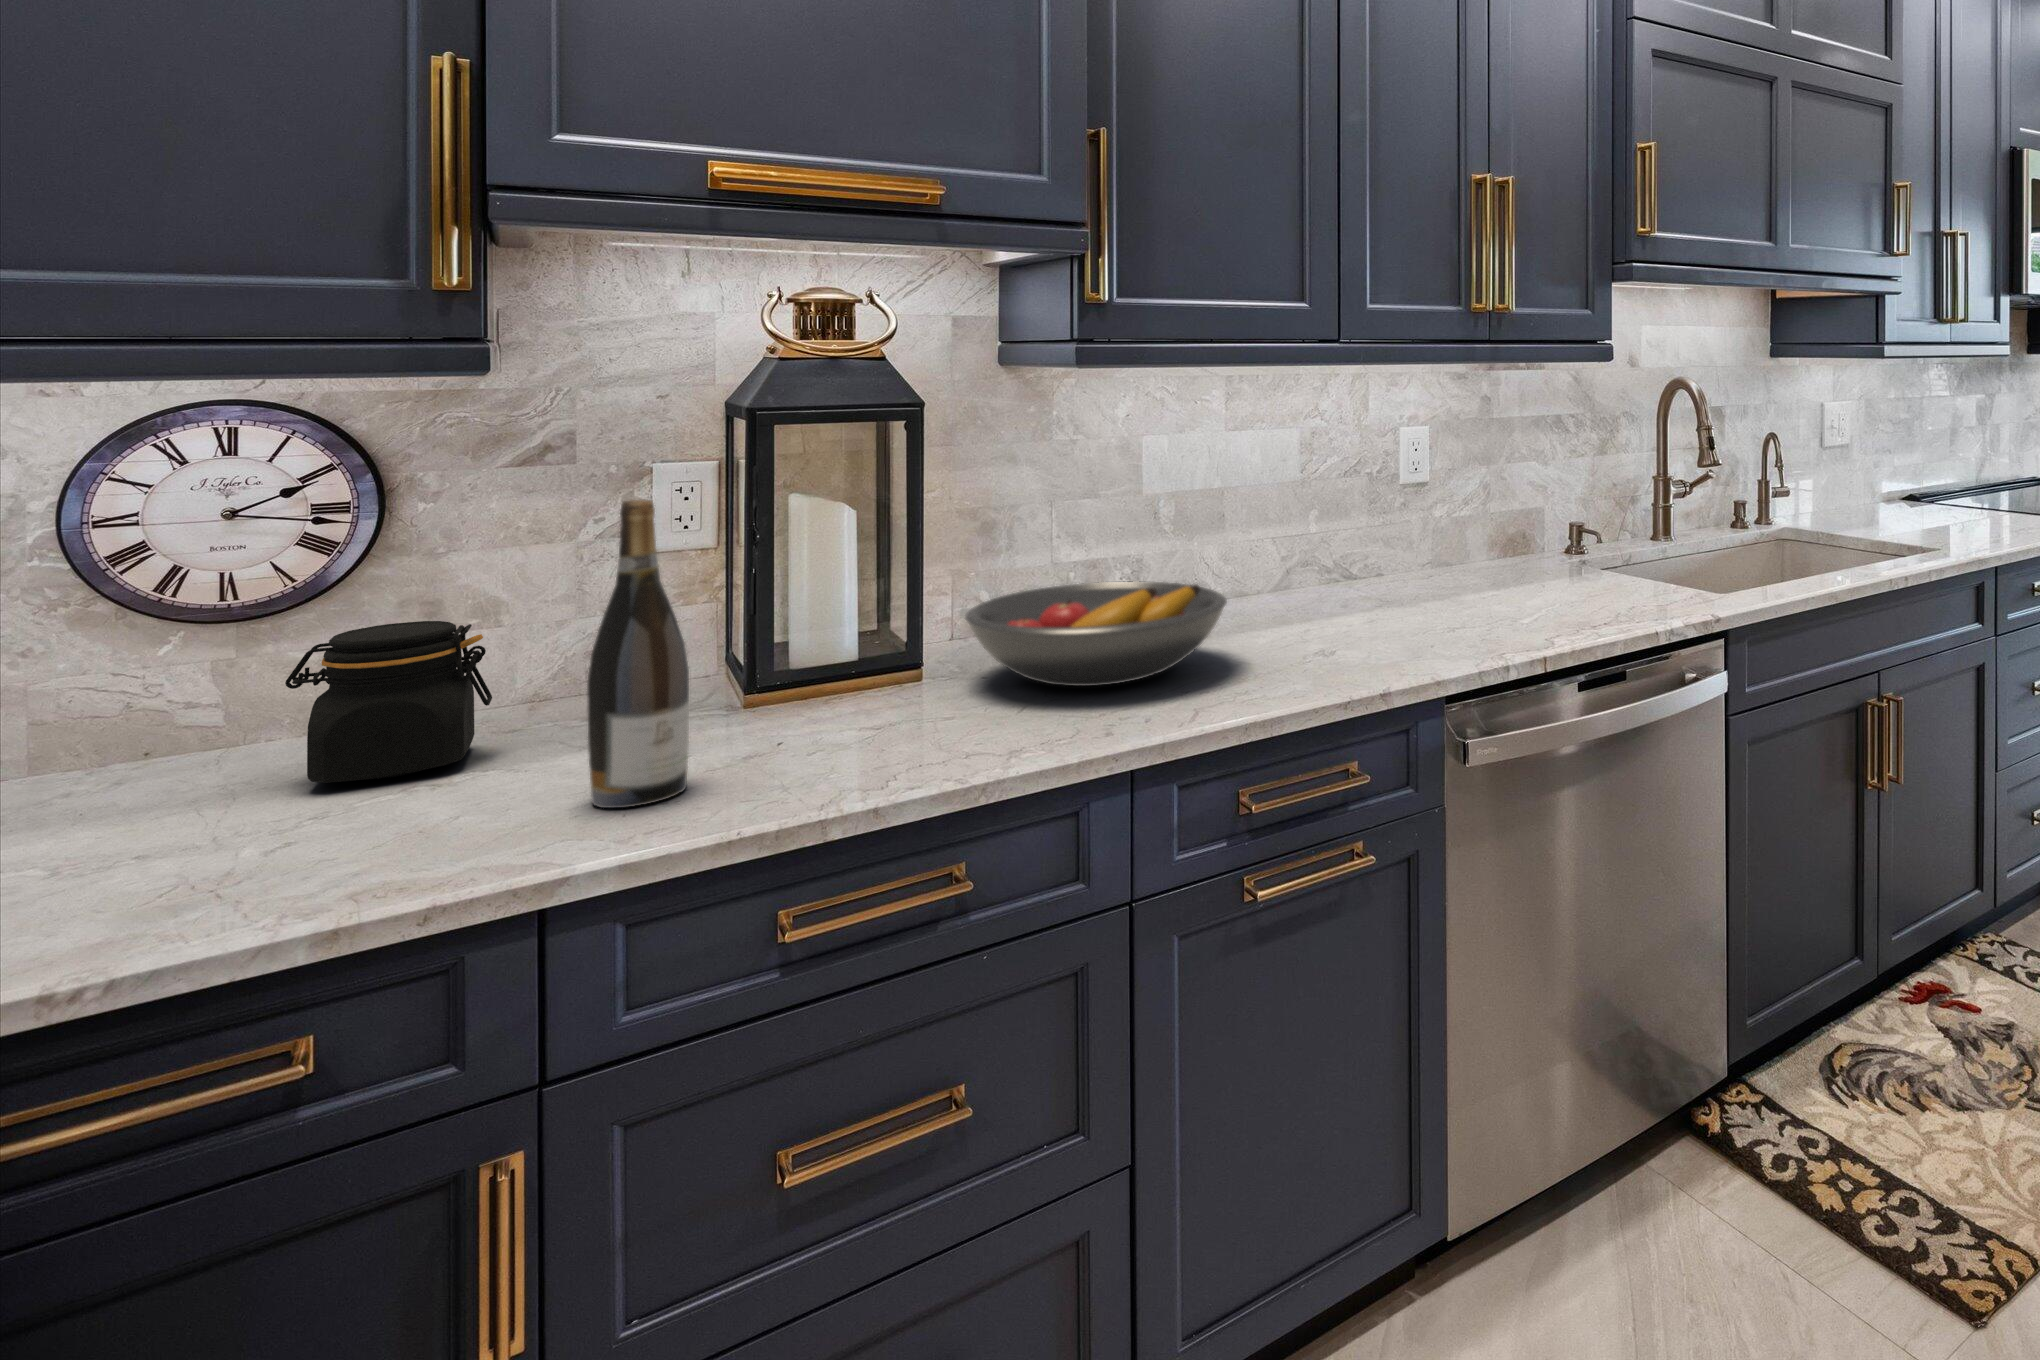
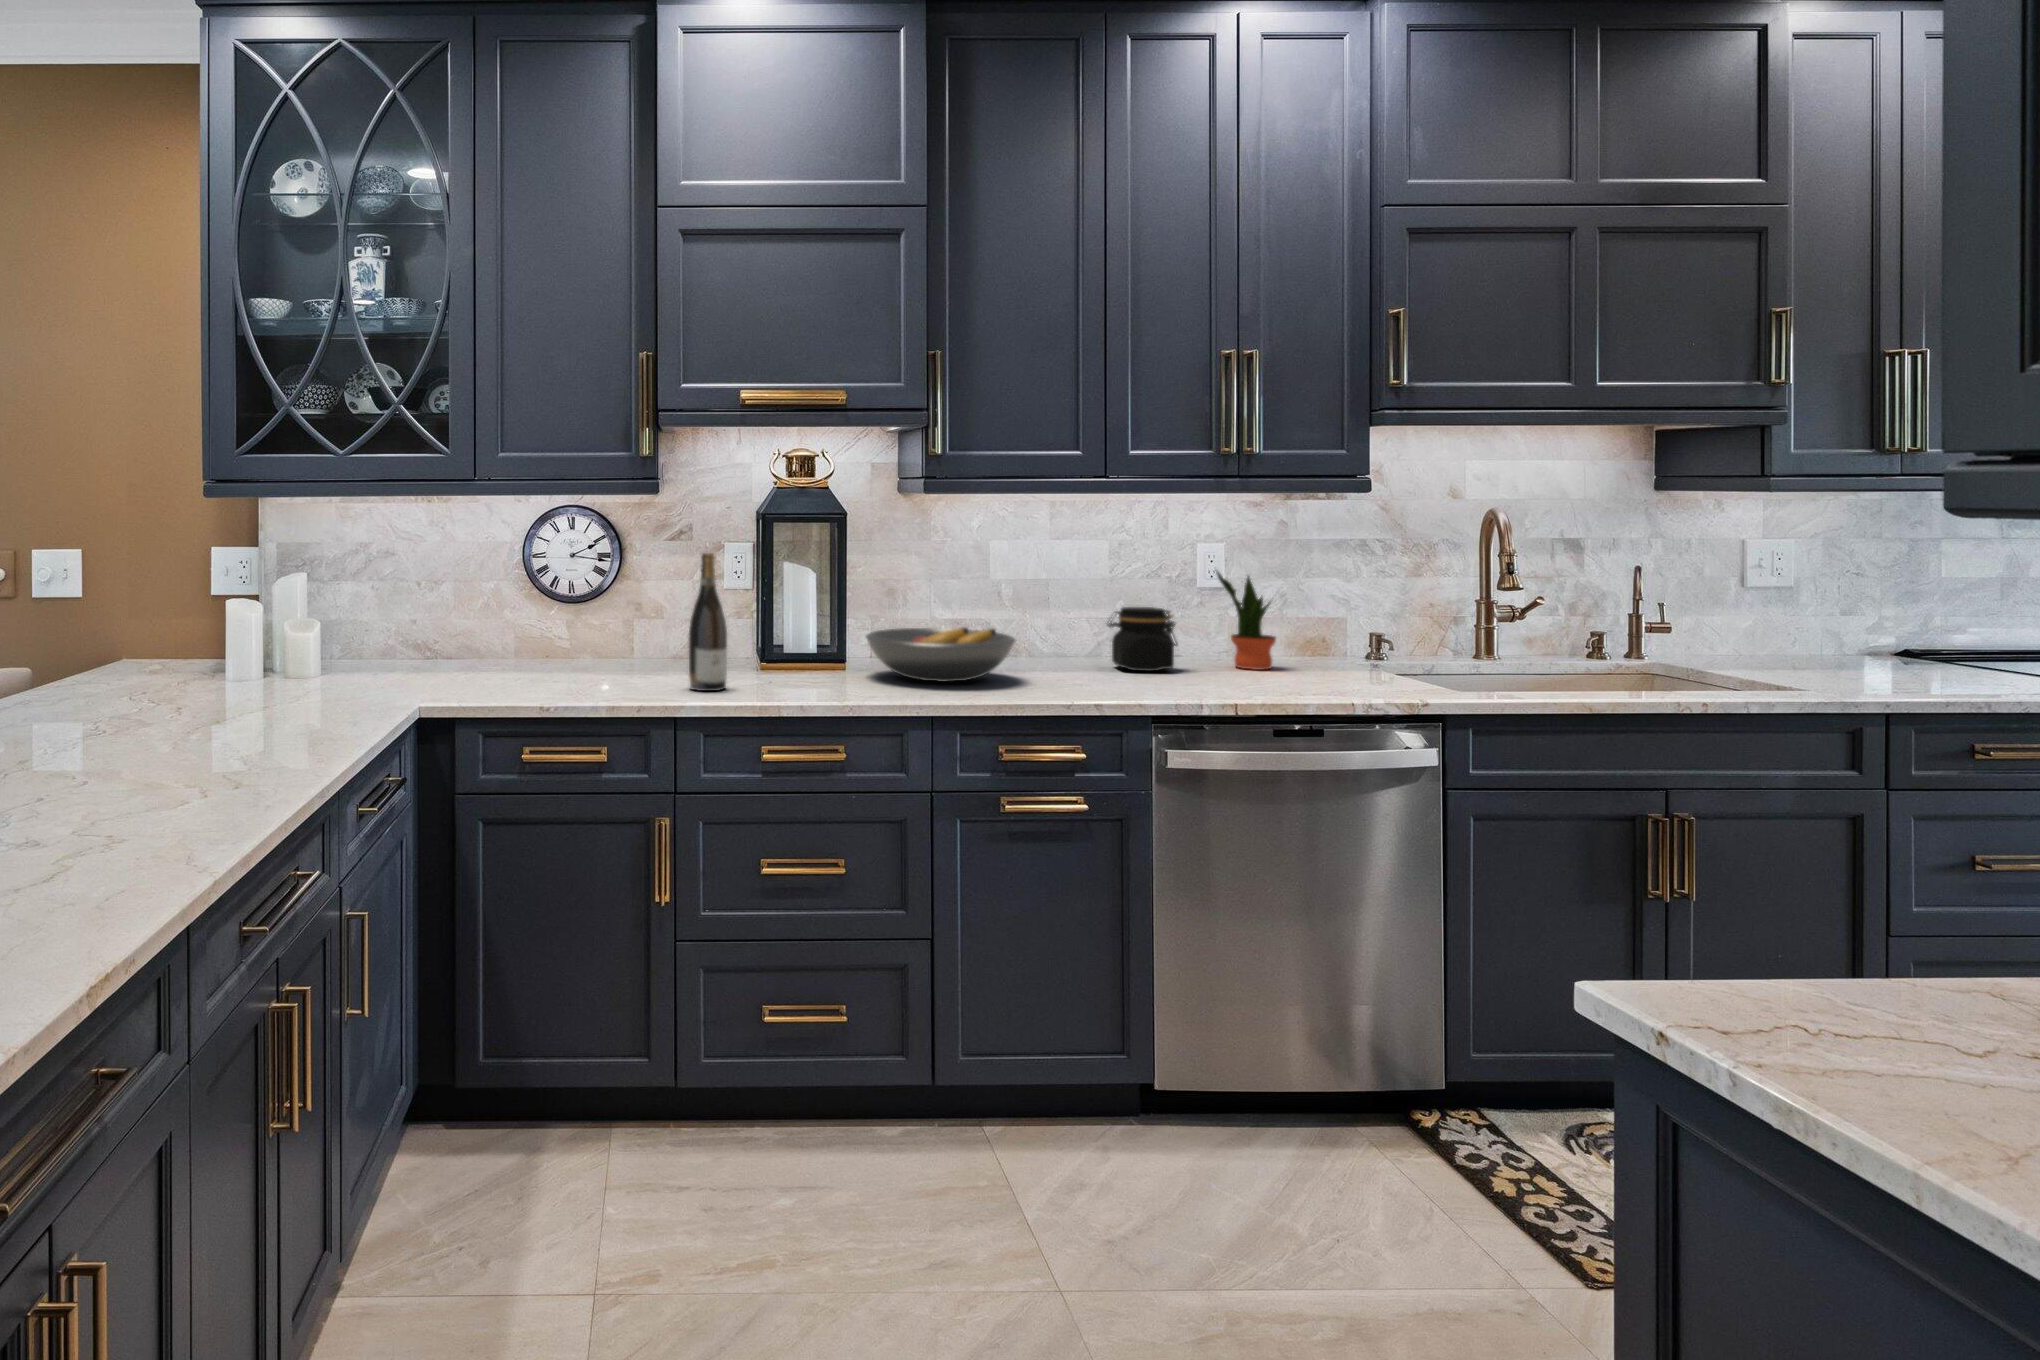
potted plant: none [1431,458,1501,588] -> present [1216,571,1276,670]
jar: present [285,621,492,783] -> present [1107,607,1178,671]

